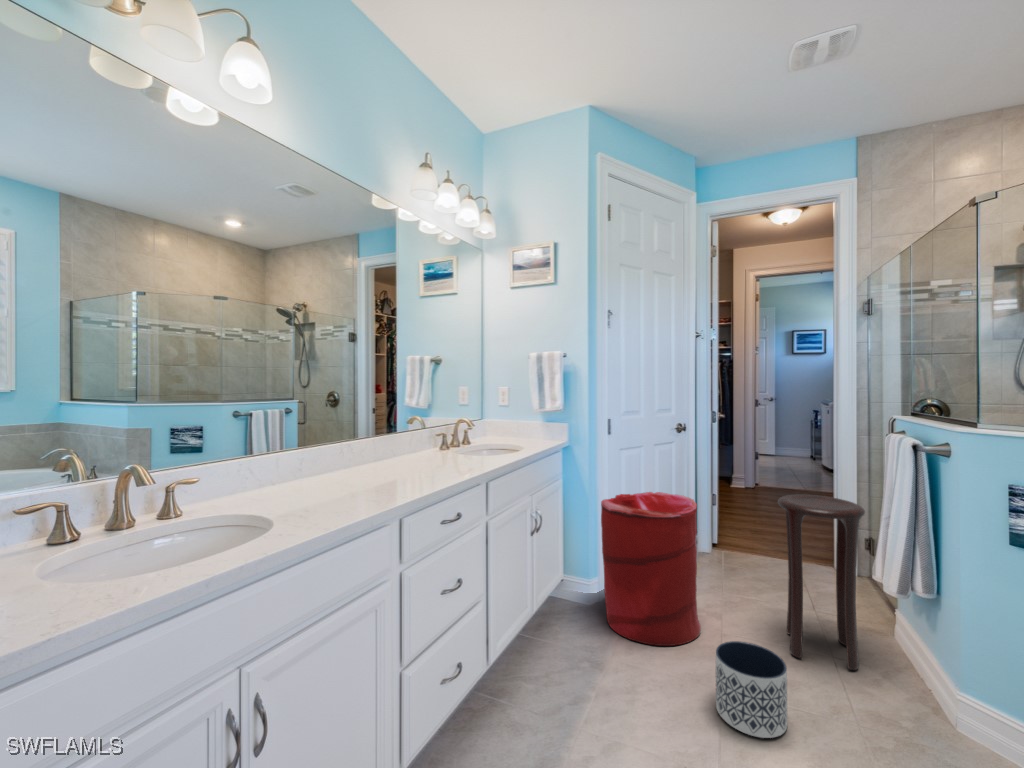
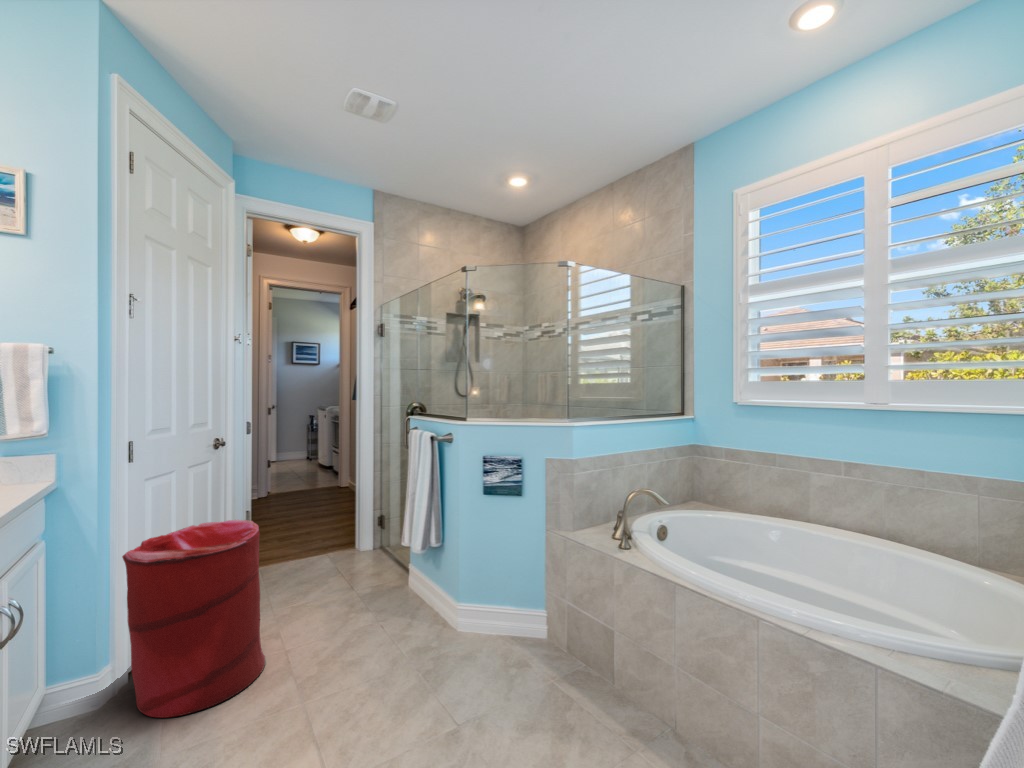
stool: present [778,495,865,670] -> none [336,489,401,638]
planter: present [716,641,787,738] -> none [305,640,370,732]

